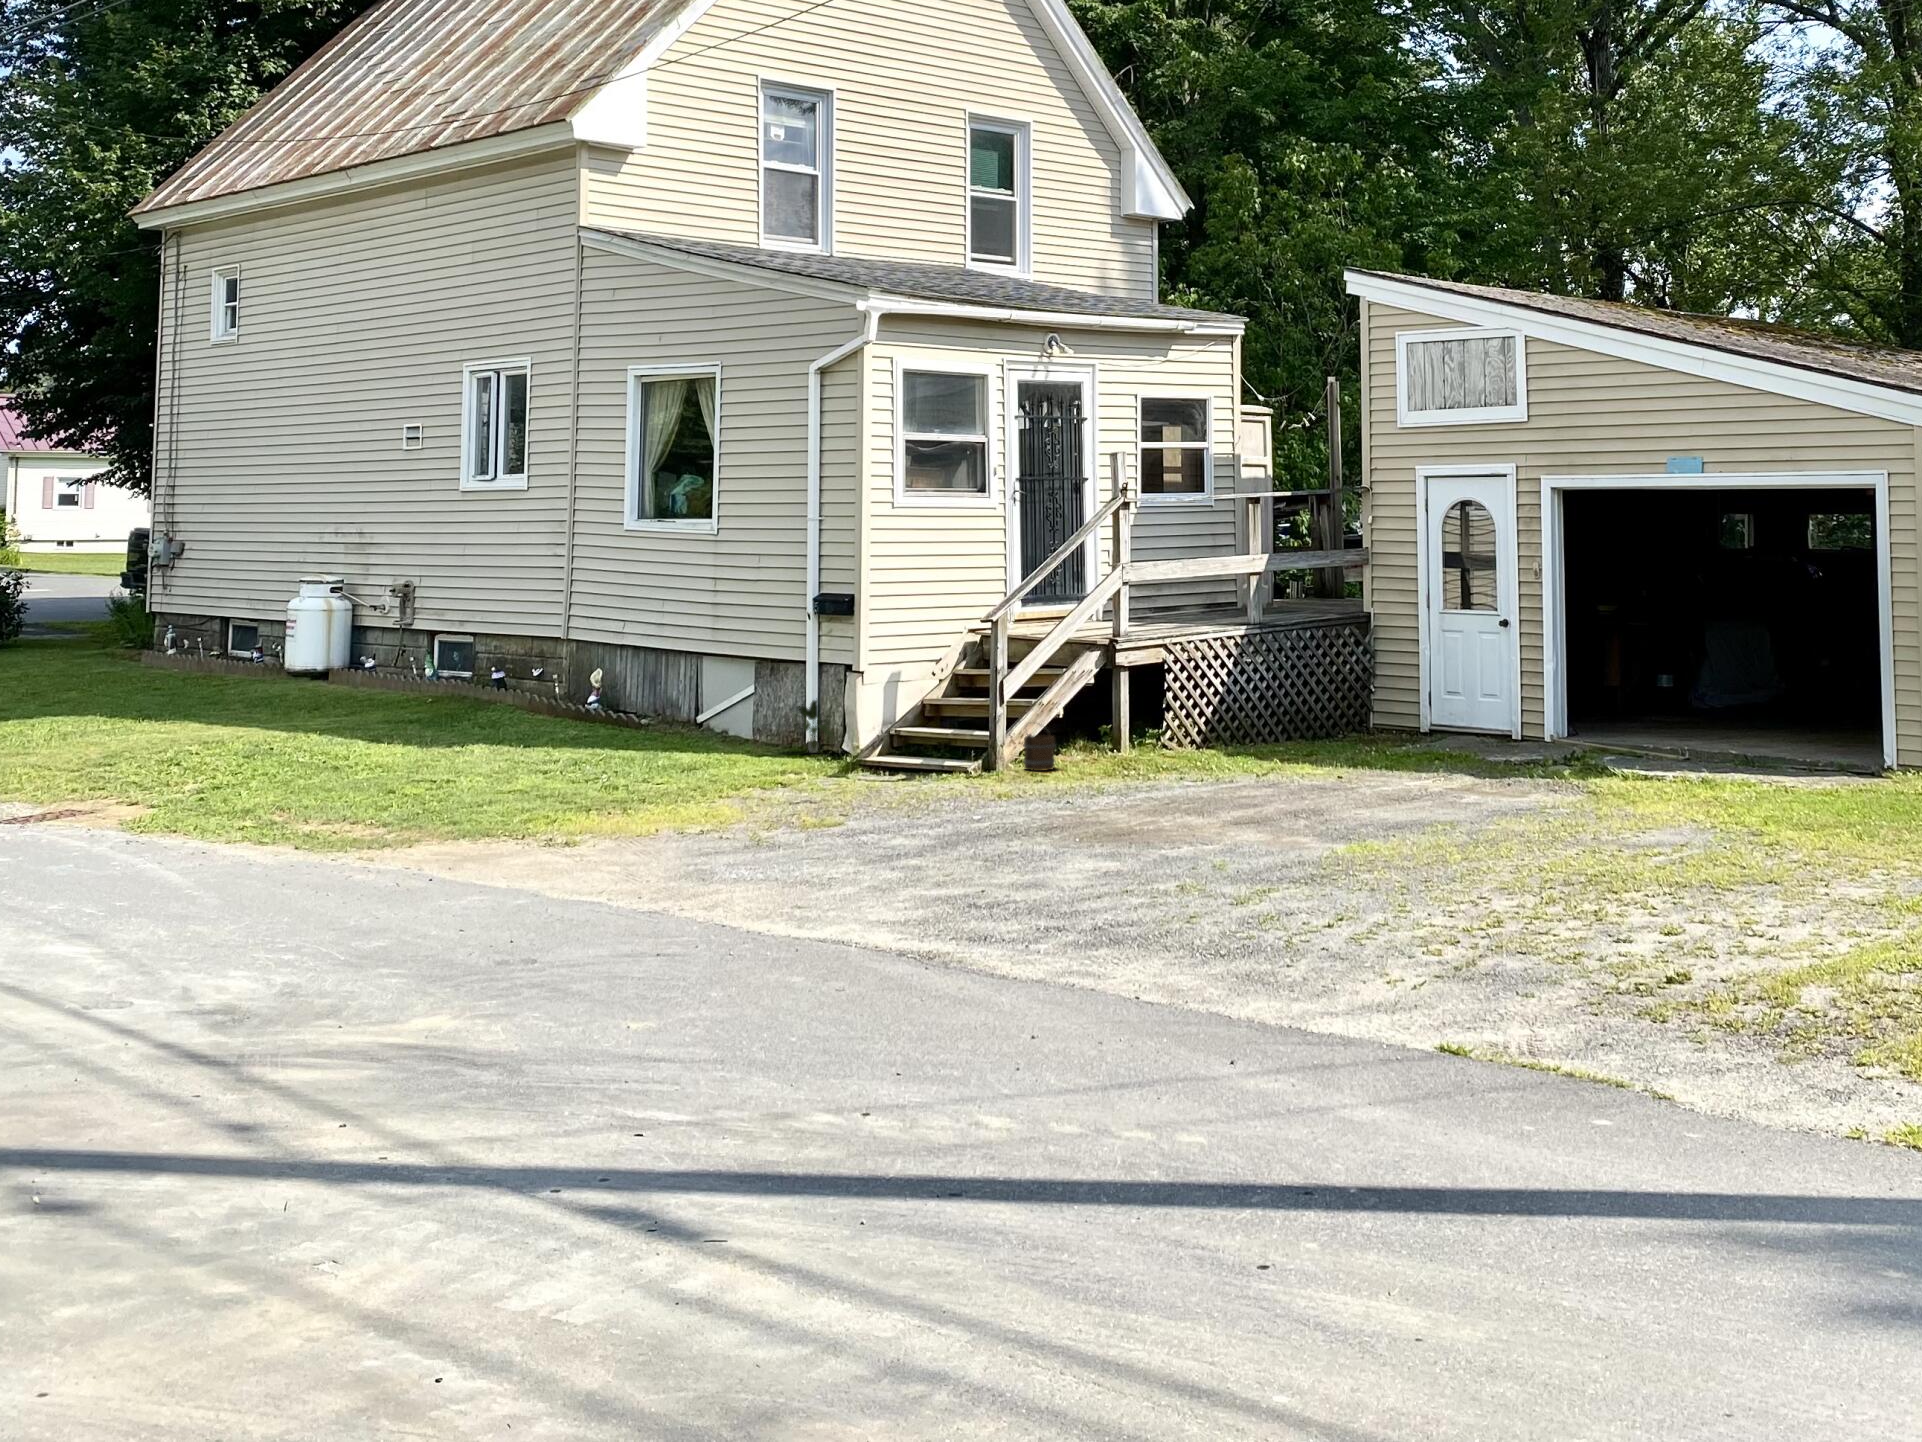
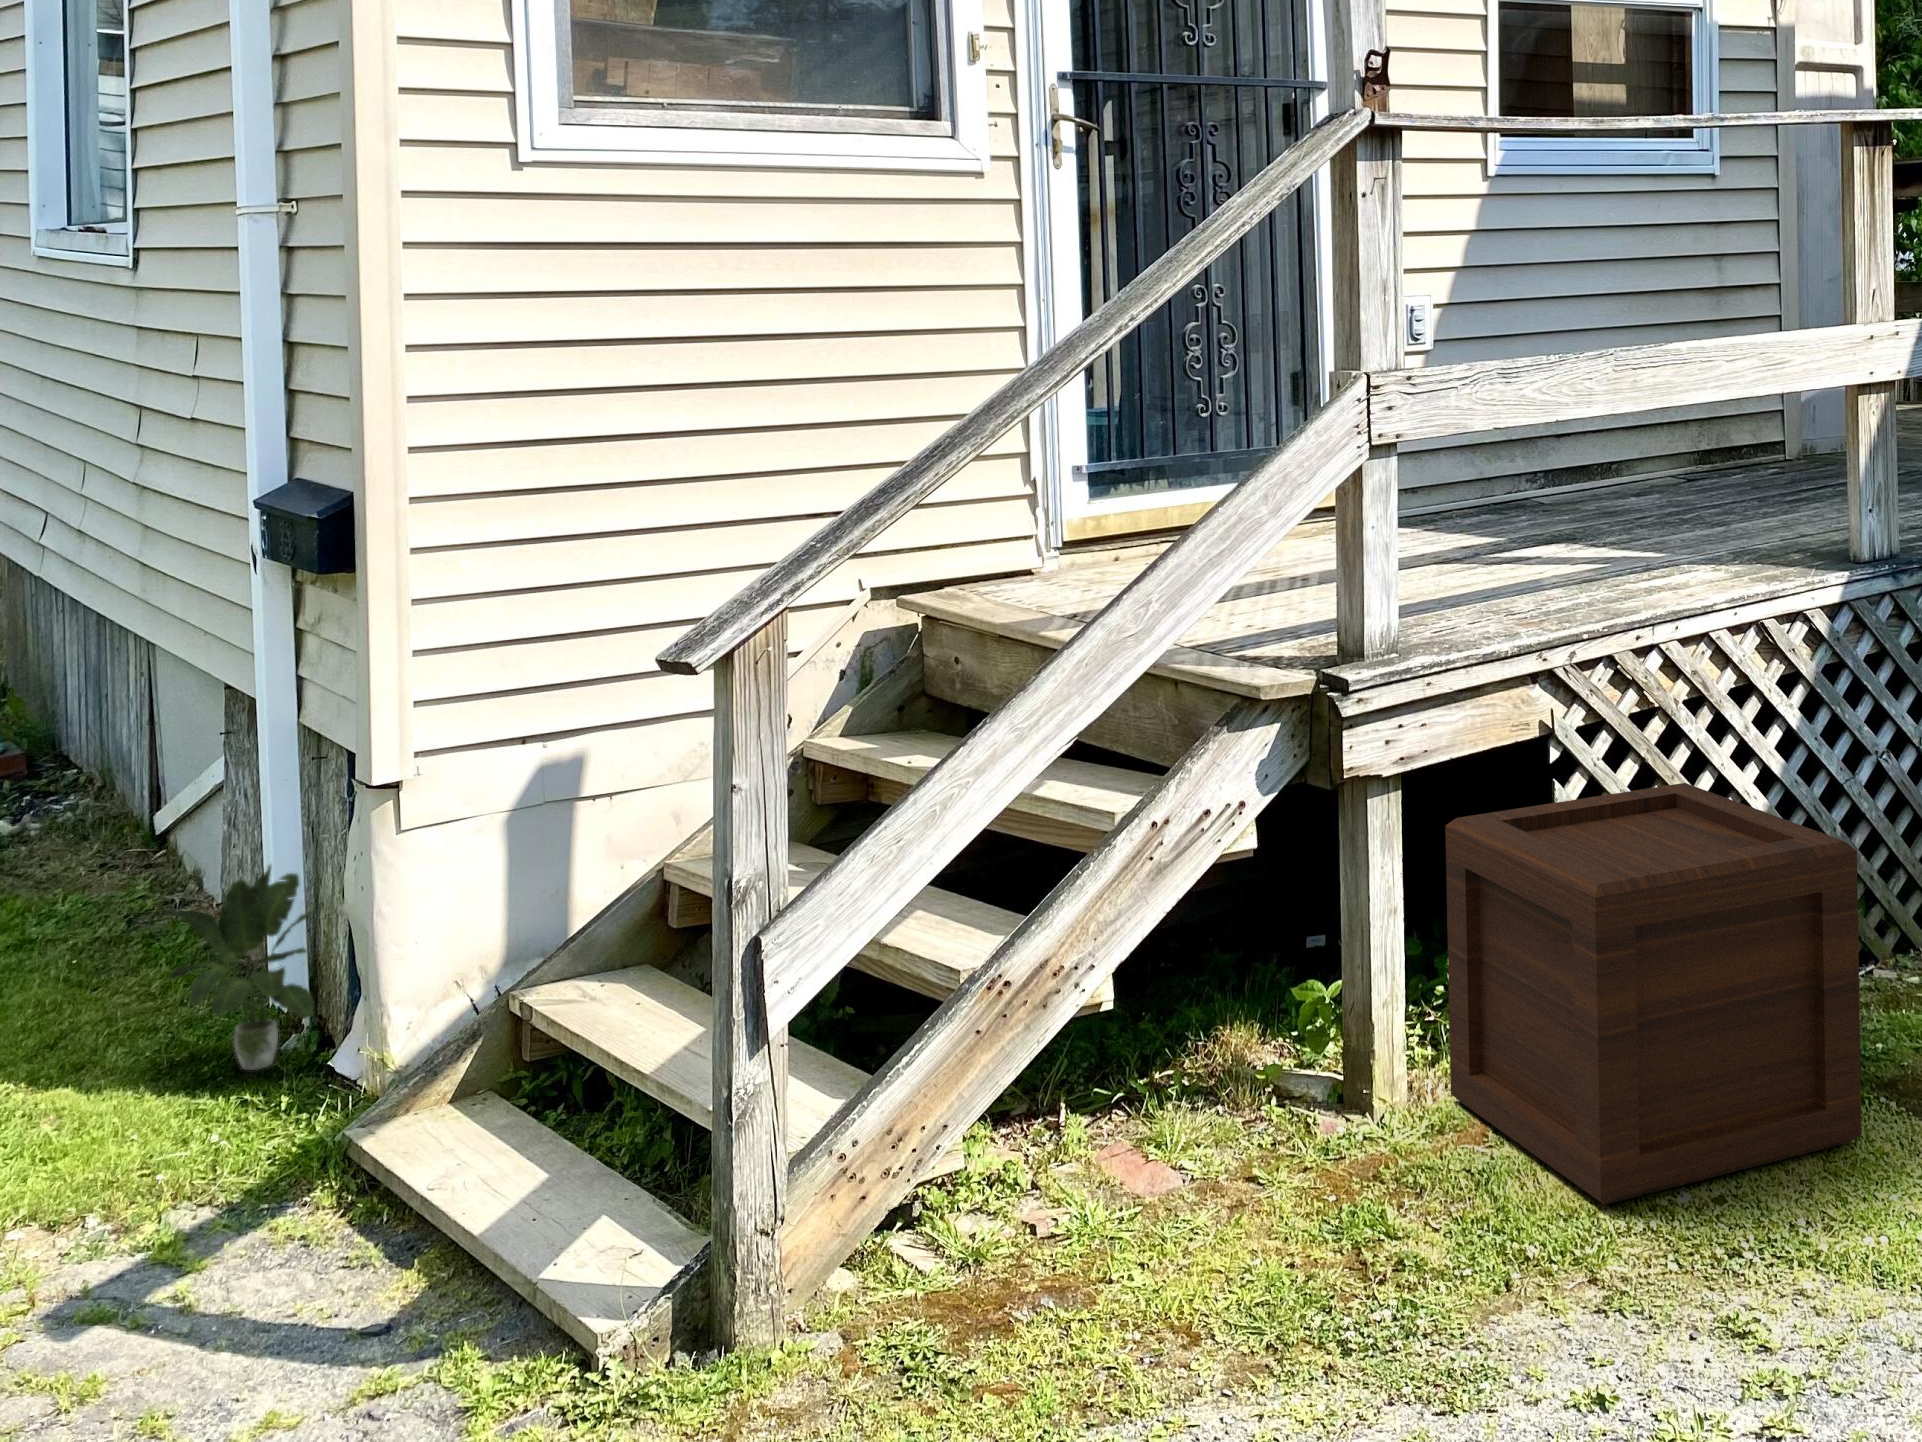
wooden crate: none [1139,676,1243,760] -> present [1445,783,1861,1205]
bucket: present [1023,728,1055,771] -> none [870,1100,1021,1358]

